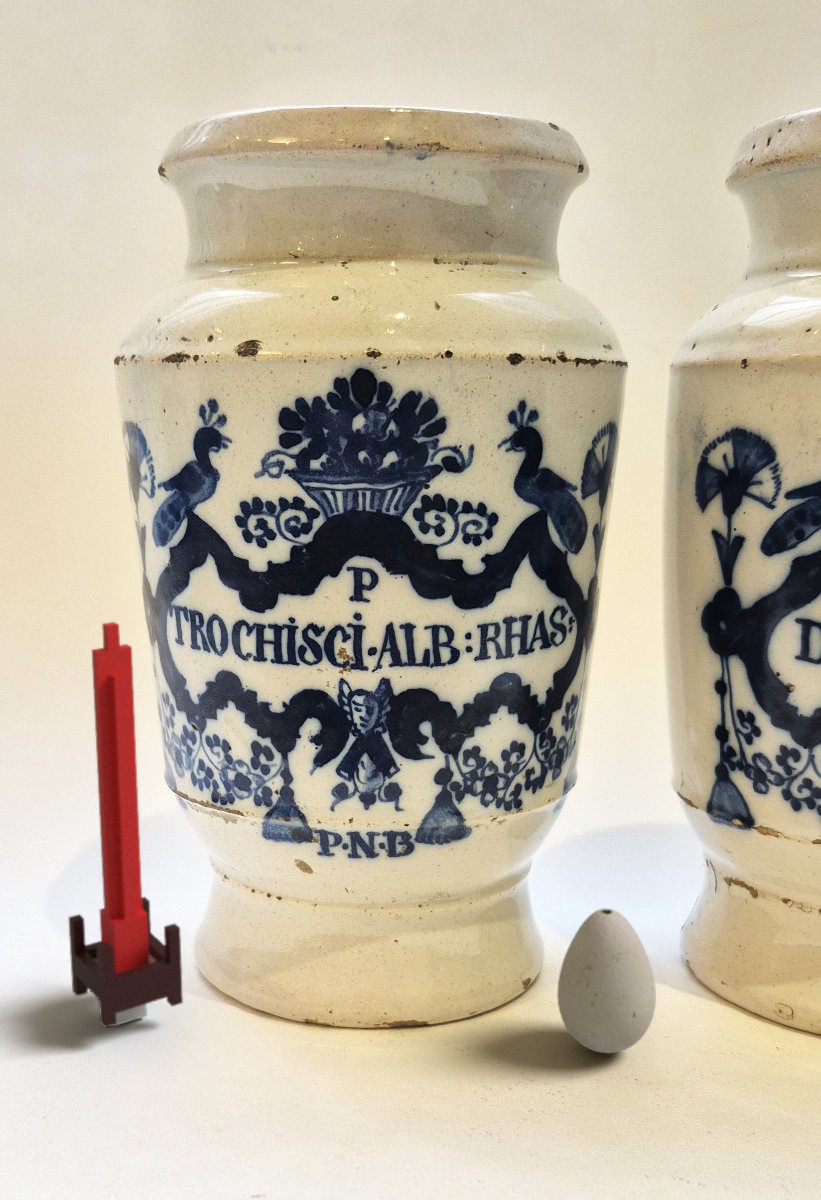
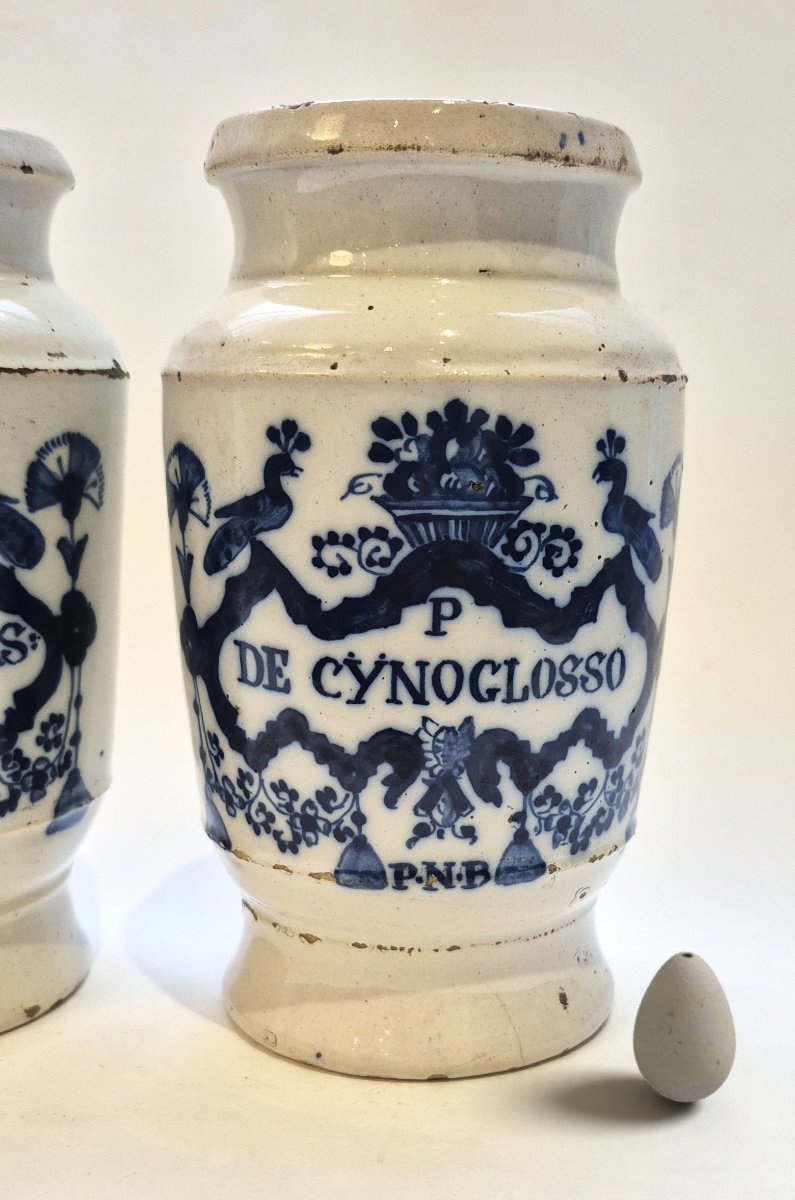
candle: present [69,622,183,1028] -> none [115,657,237,1087]

